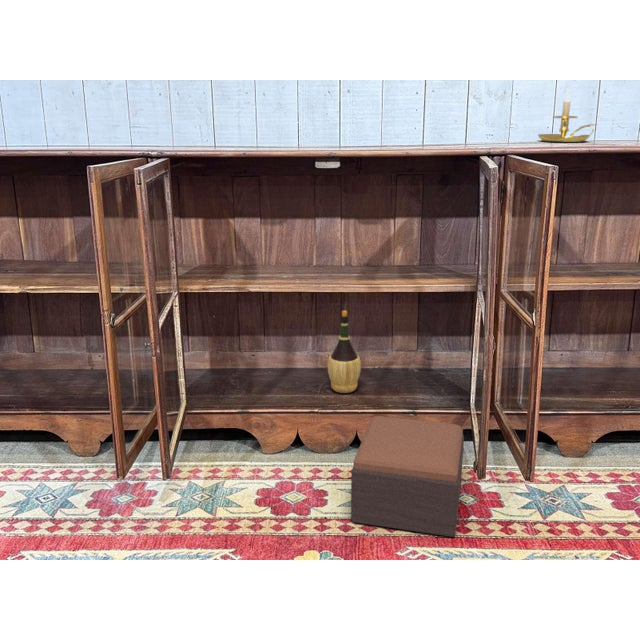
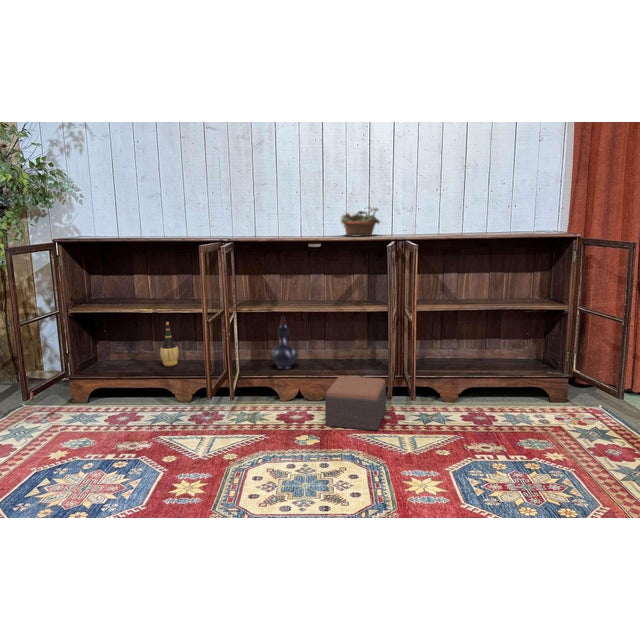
succulent planter: none [376,86,463,146] -> present [341,207,380,236]
candle holder: present [538,87,594,142] -> none [427,206,456,234]
decorative vase: none [245,296,294,394] -> present [271,316,297,369]
wine bottle: present [328,310,361,393] -> present [160,322,179,366]

